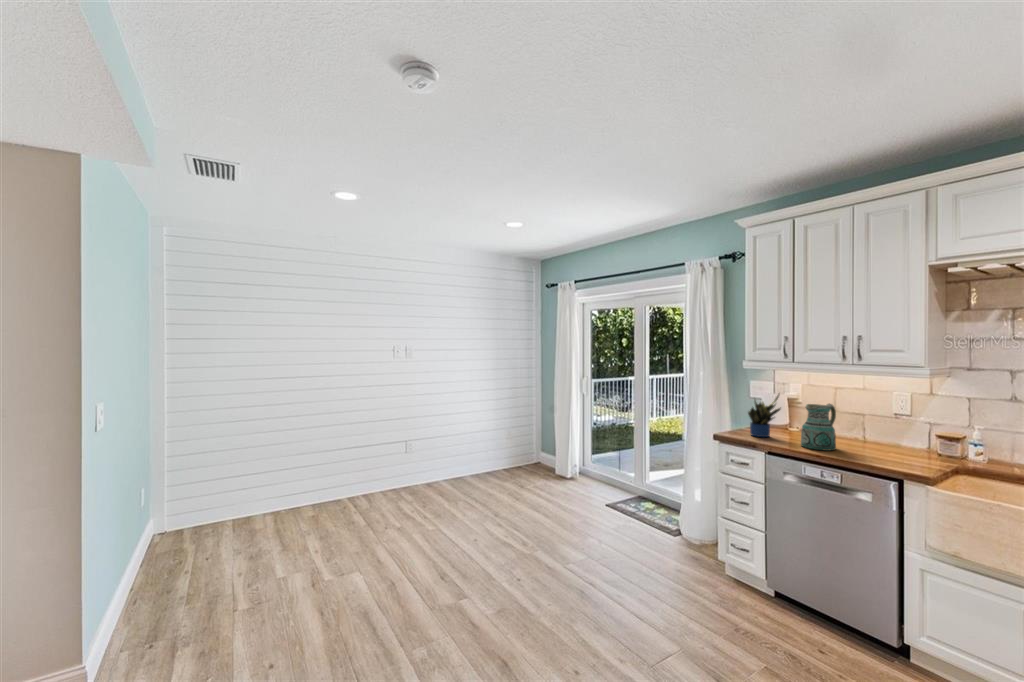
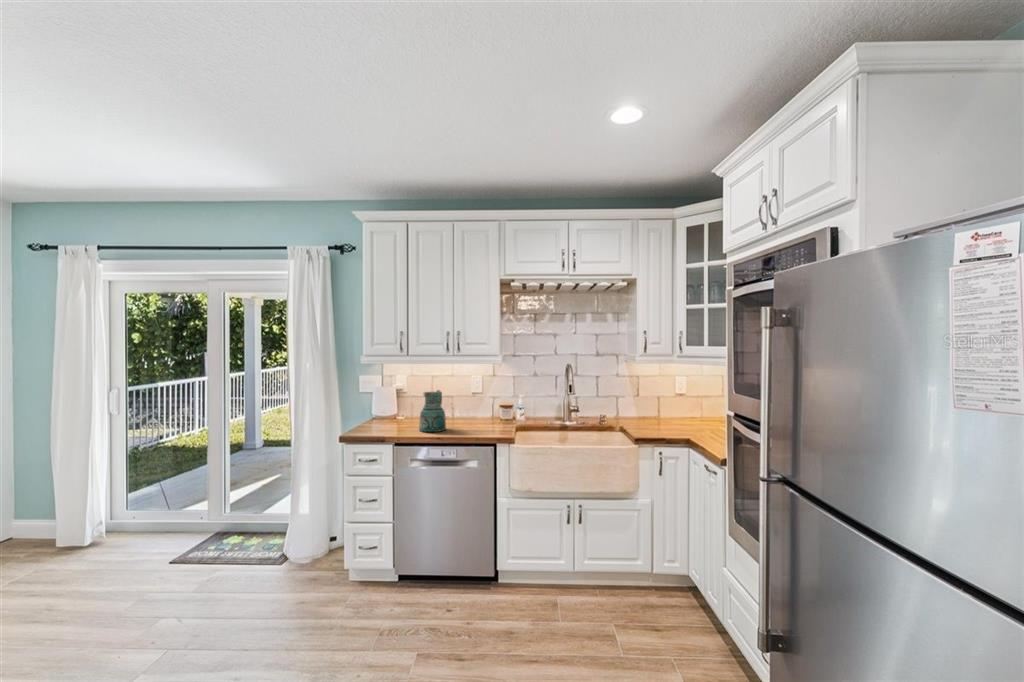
potted plant: present [748,394,780,437] -> none [370,384,401,430]

